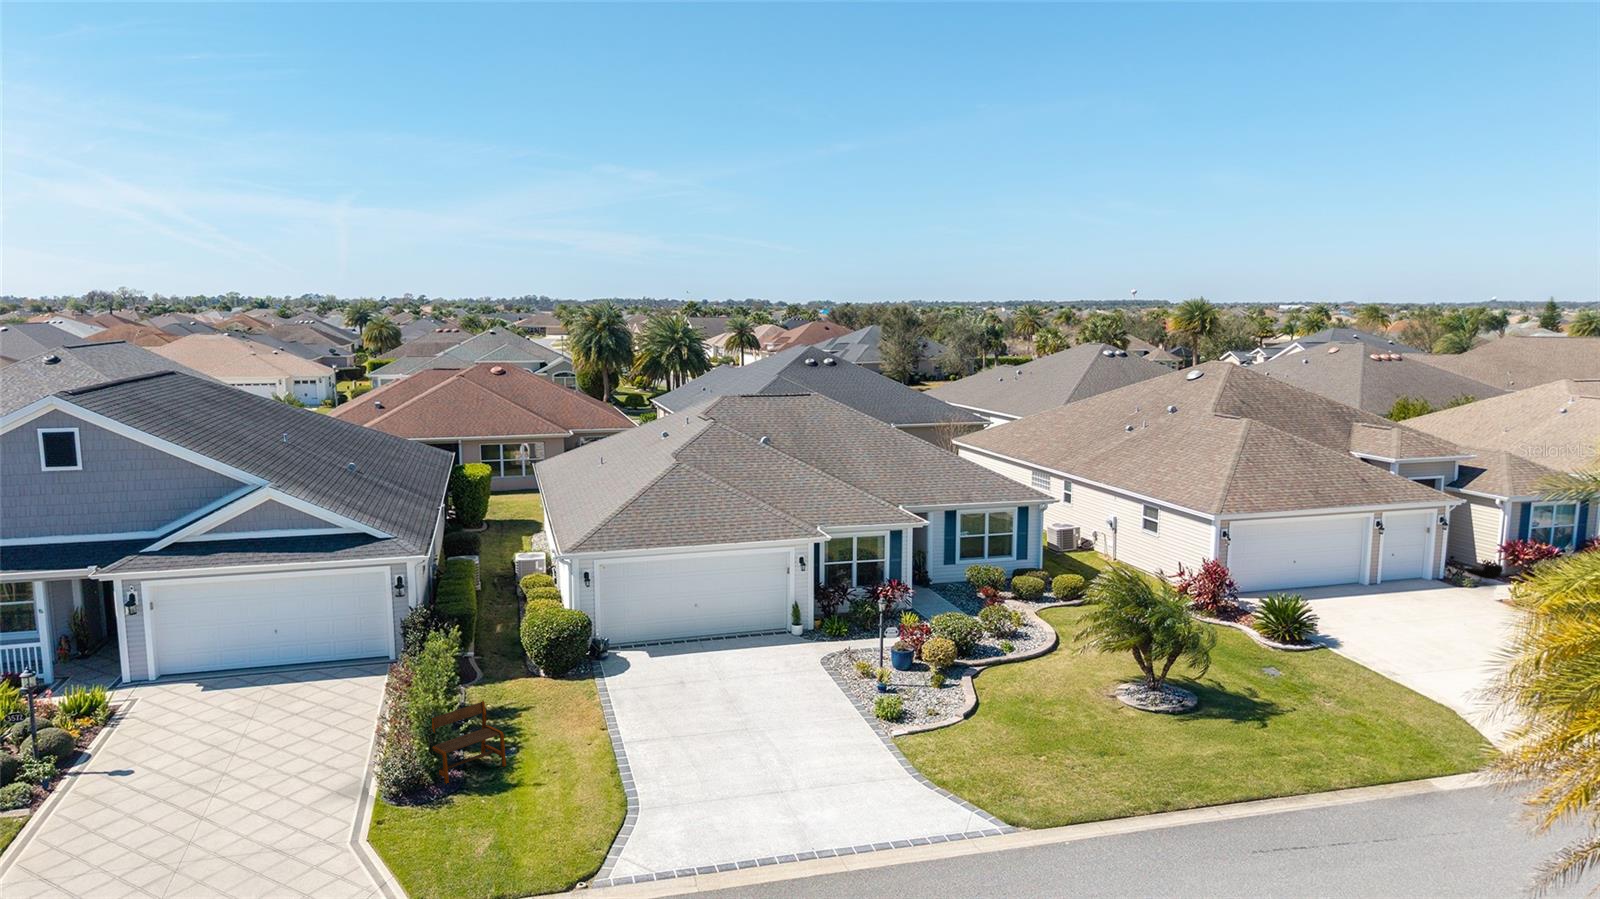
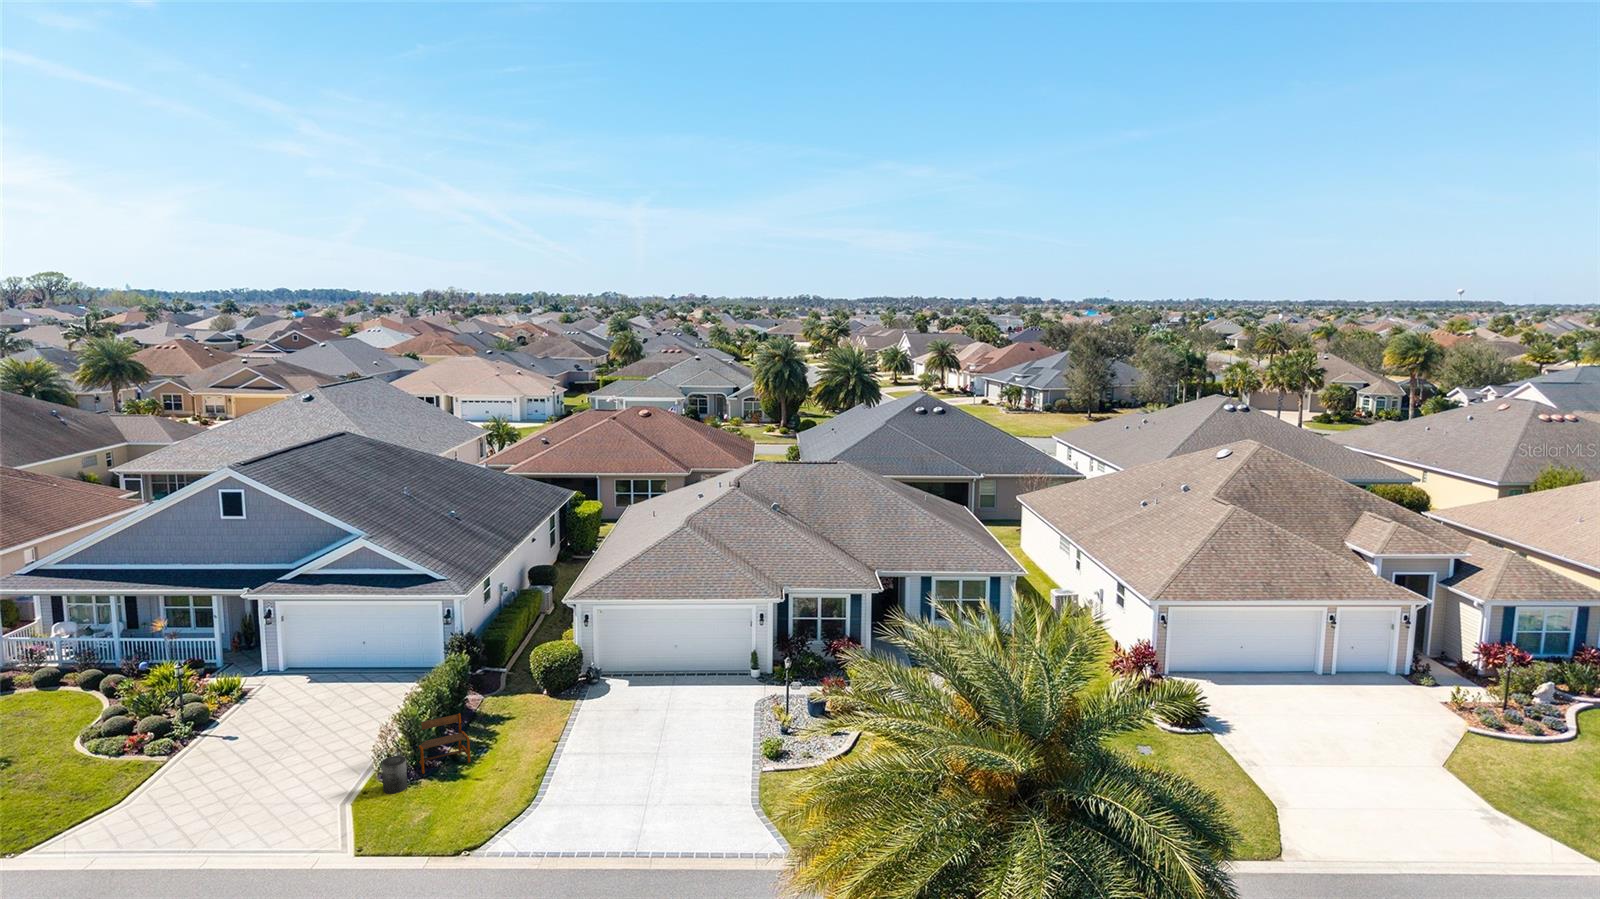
lounge chair: present [1466,565,1503,583] -> none [1438,666,1475,686]
trash can: none [400,765,435,820] -> present [382,756,407,794]

